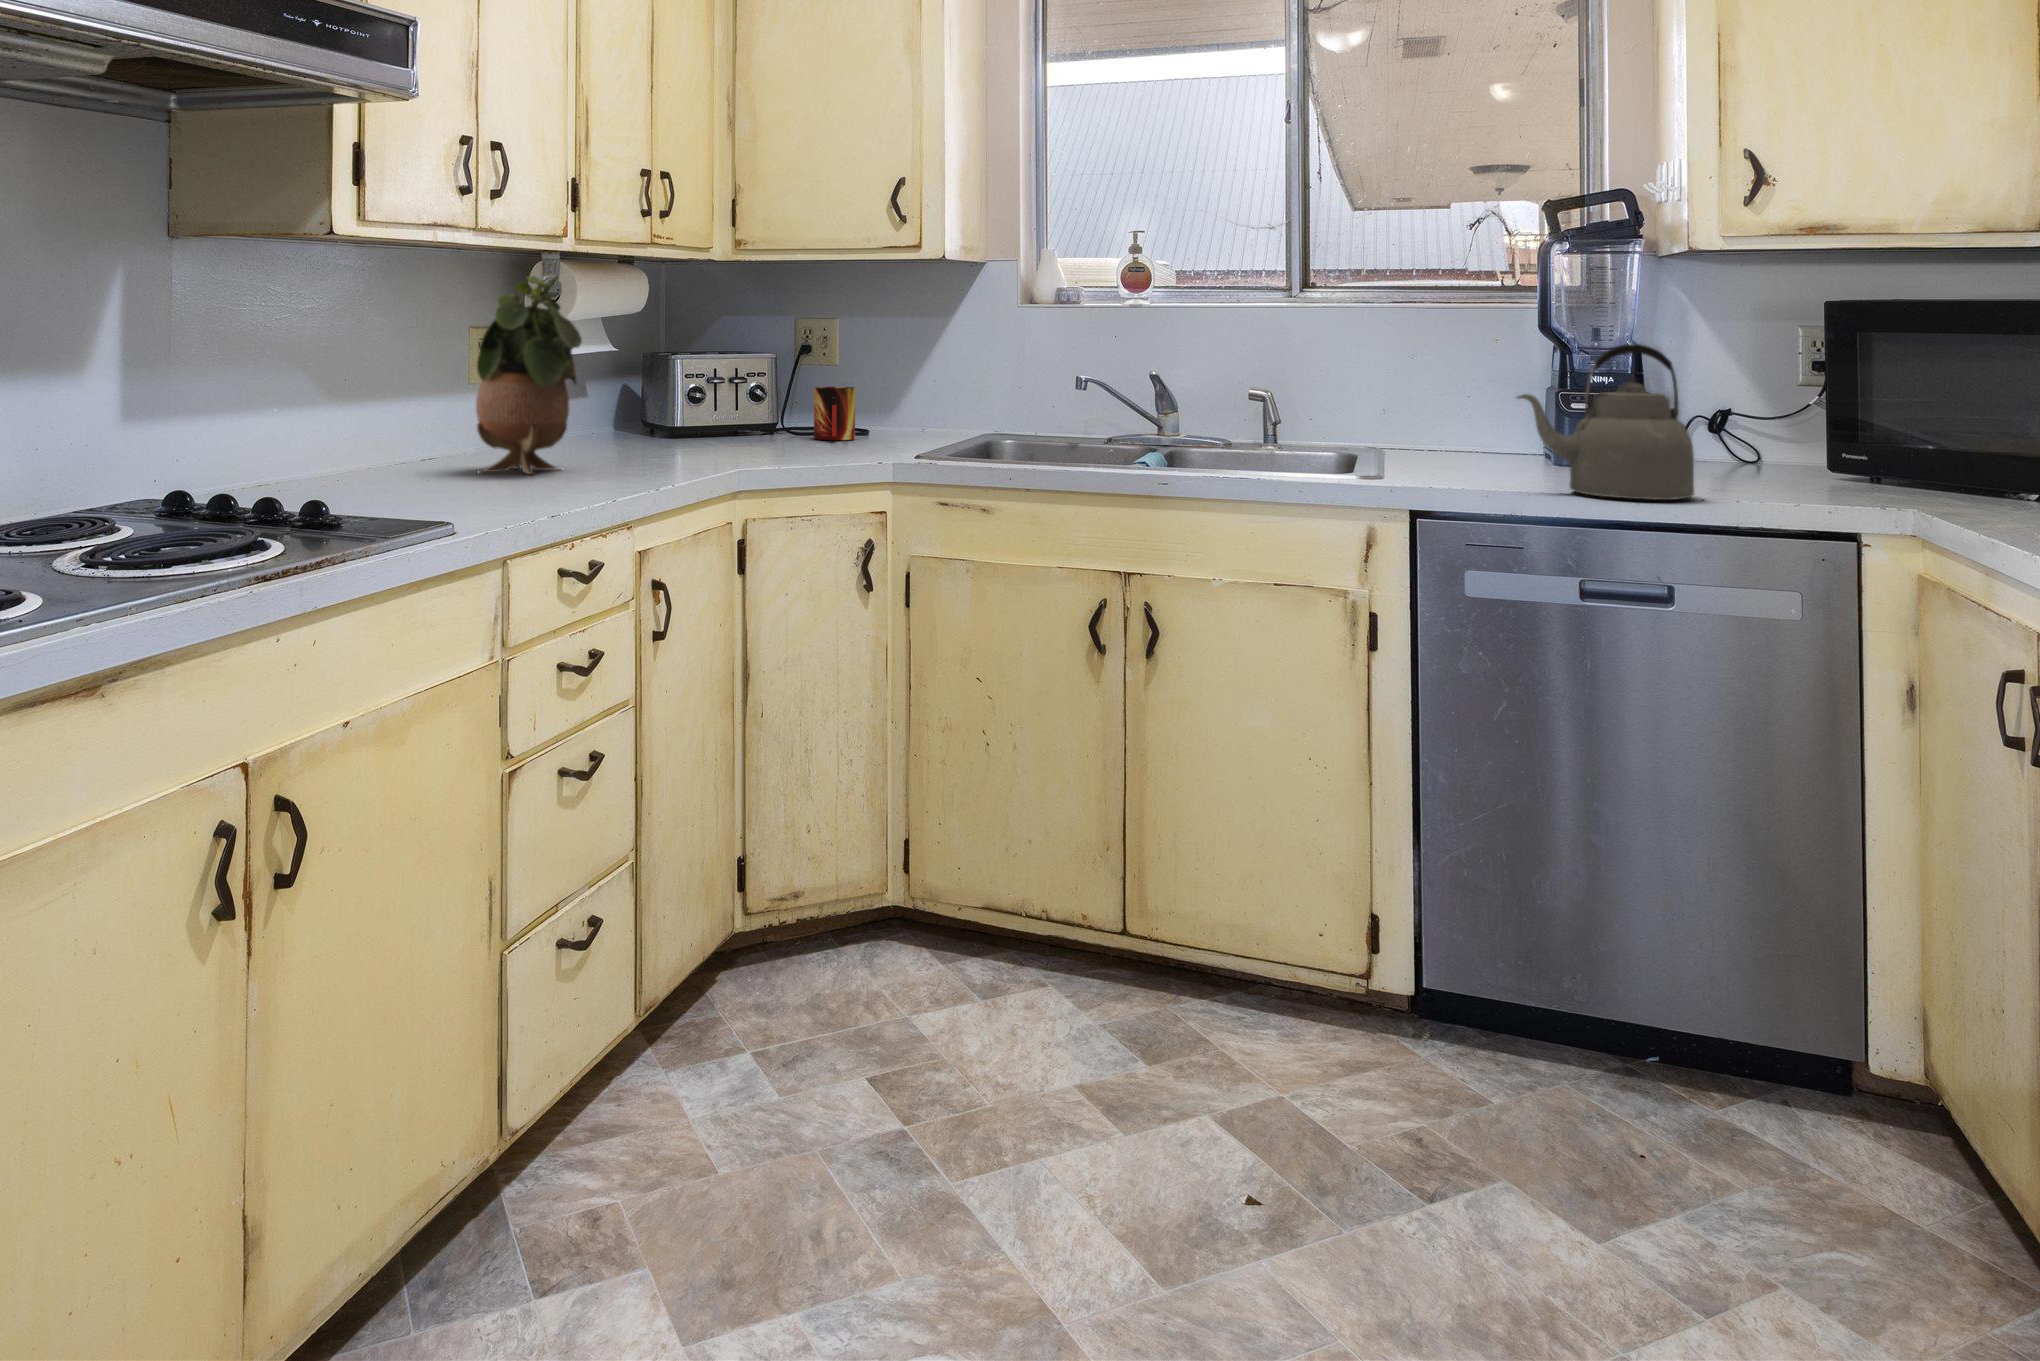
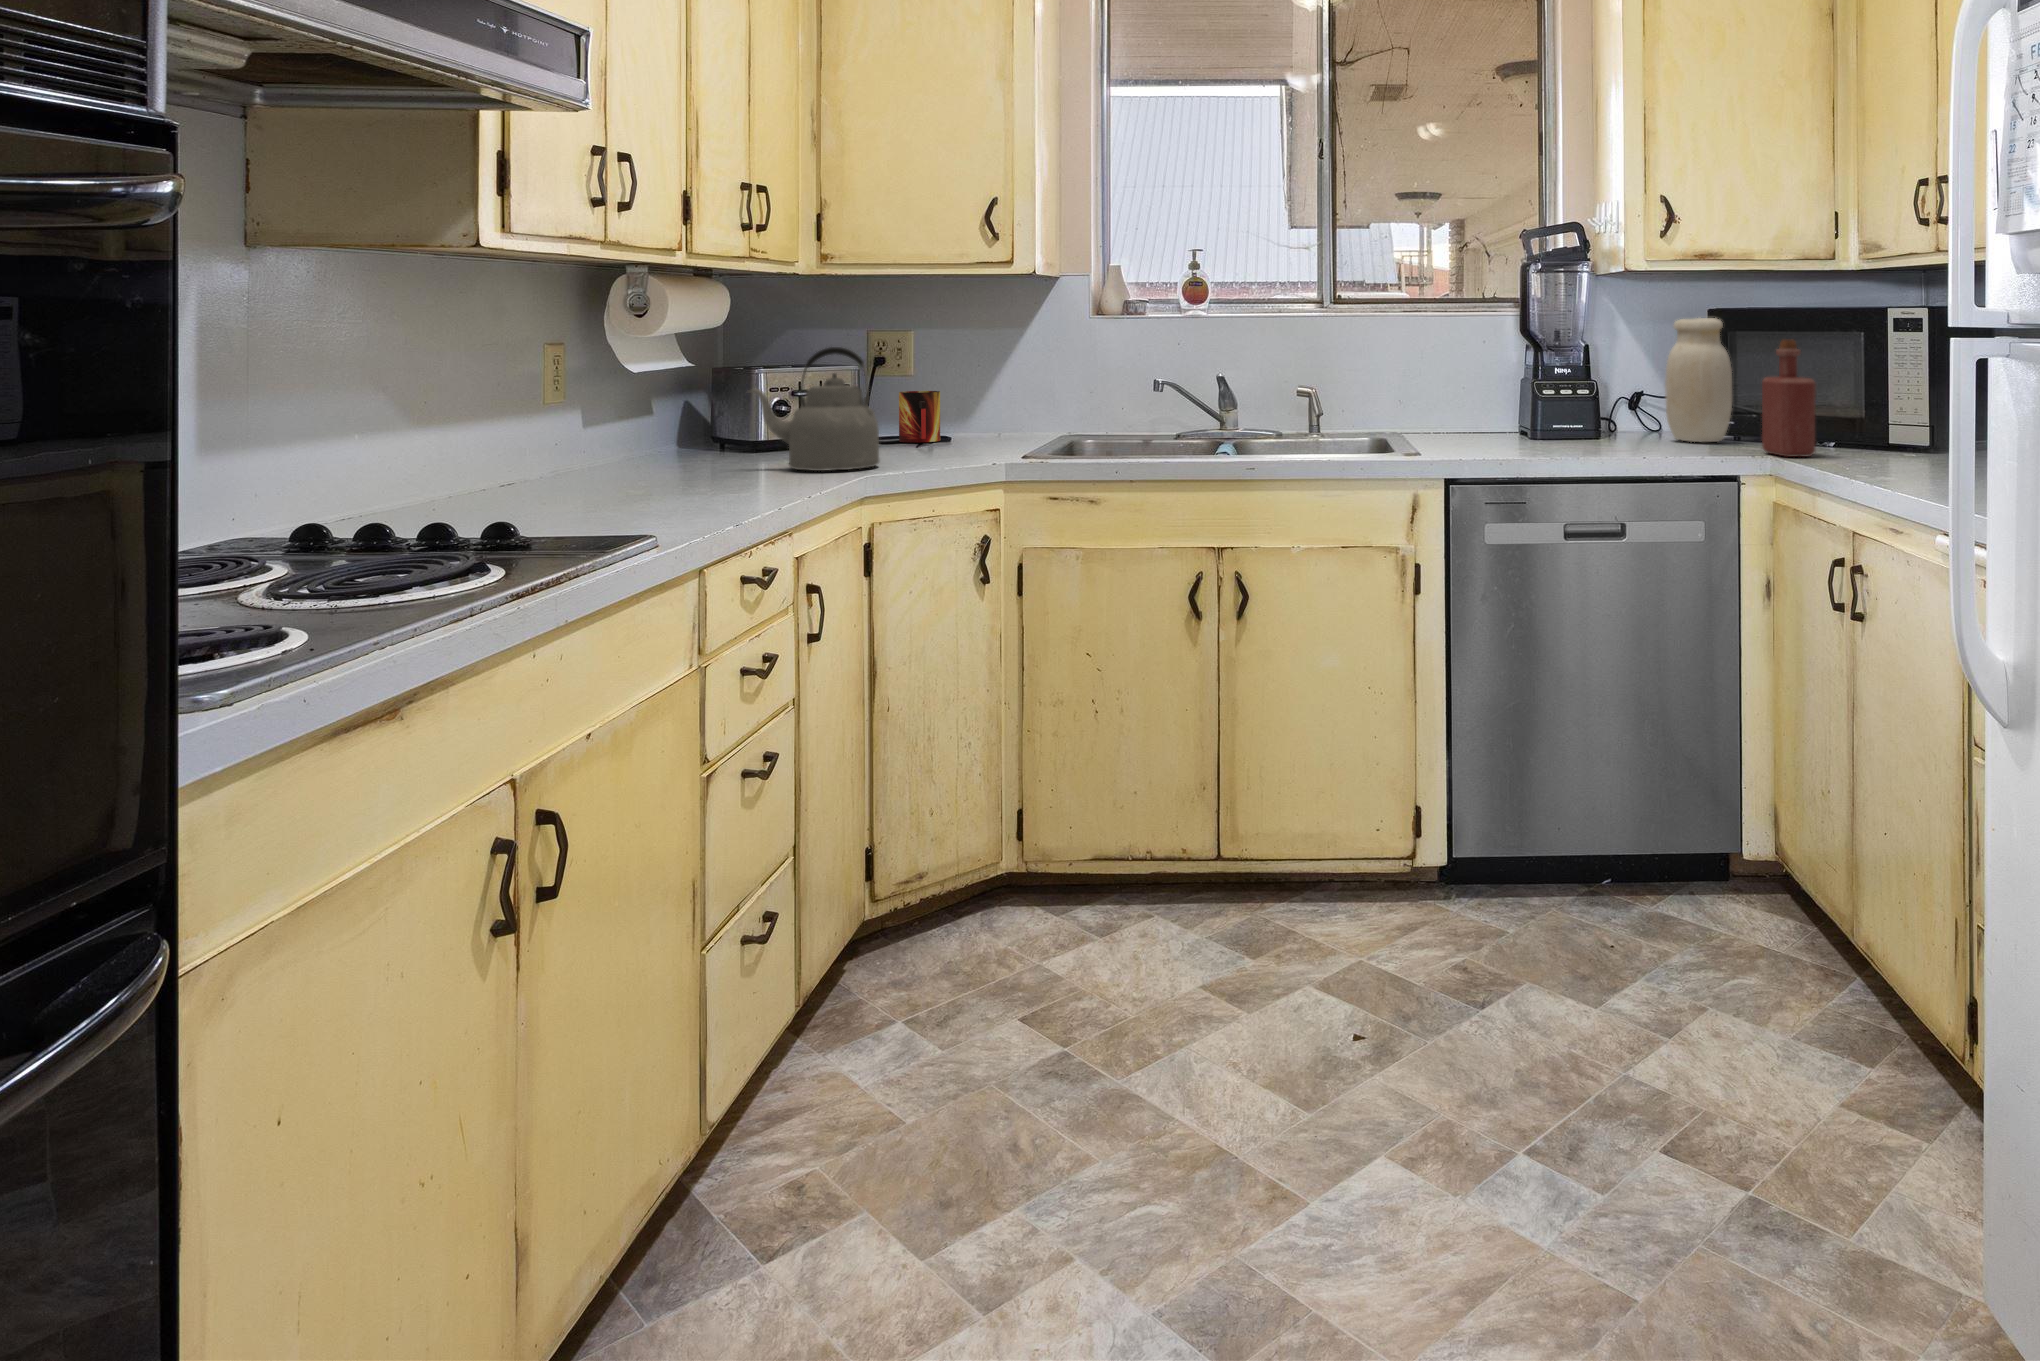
potted plant: present [476,276,582,474] -> none [580,287,698,491]
jar: none [1763,310,1870,480] -> present [1665,318,1732,442]
bottle: none [1913,339,2006,508] -> present [1762,339,1816,457]
kettle: present [1517,344,1694,500] -> present [748,347,879,471]

